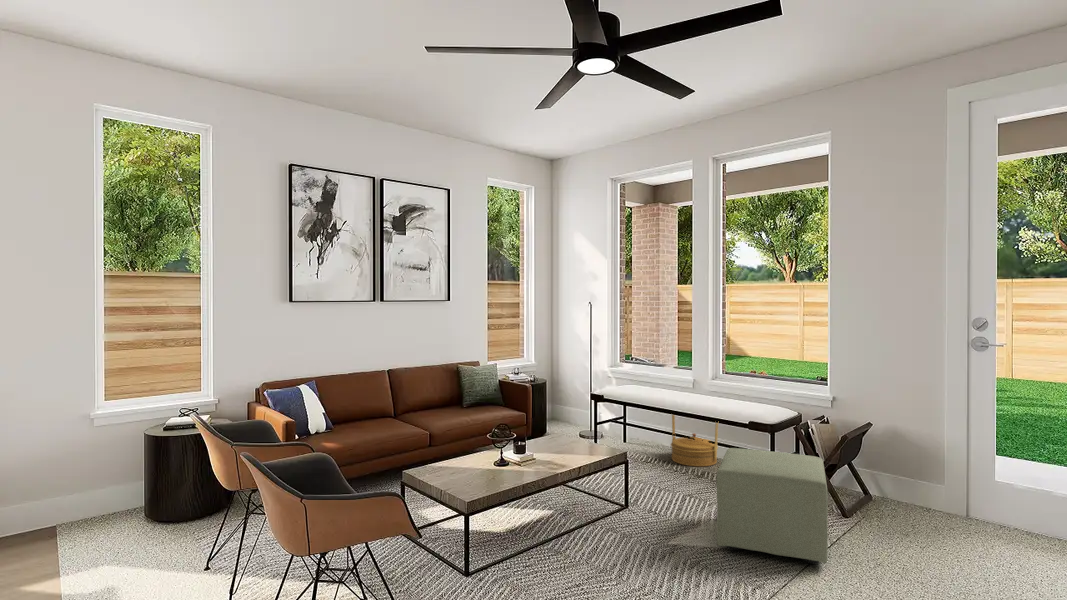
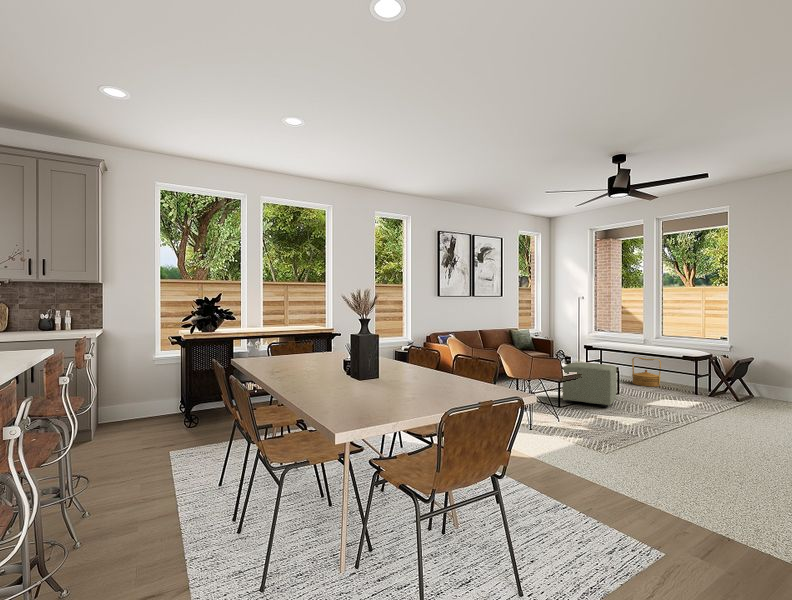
ottoman: present [716,448,828,564] -> present [563,362,616,407]

